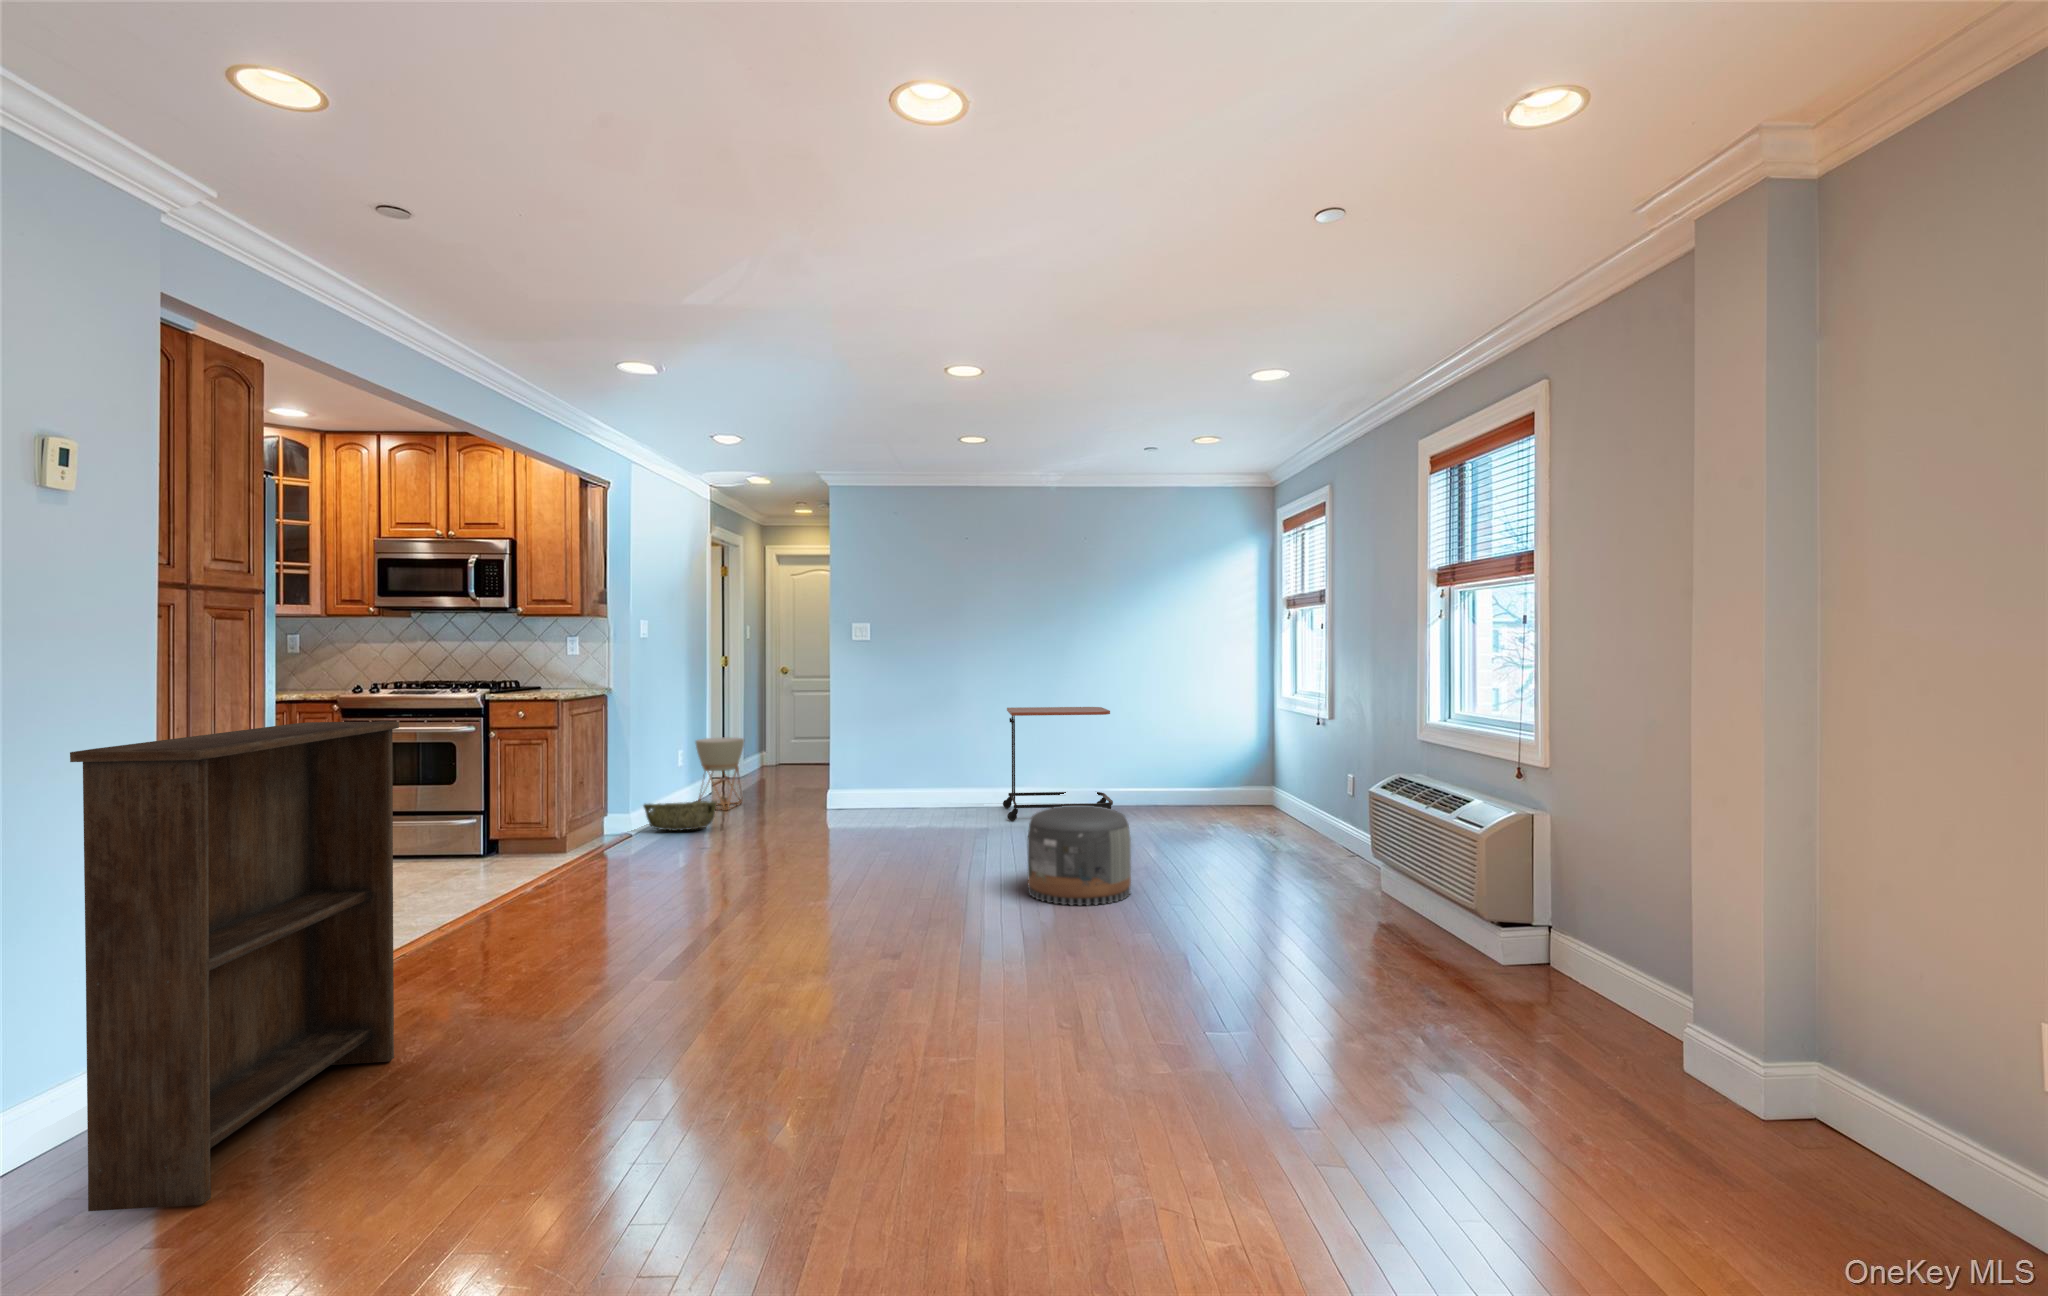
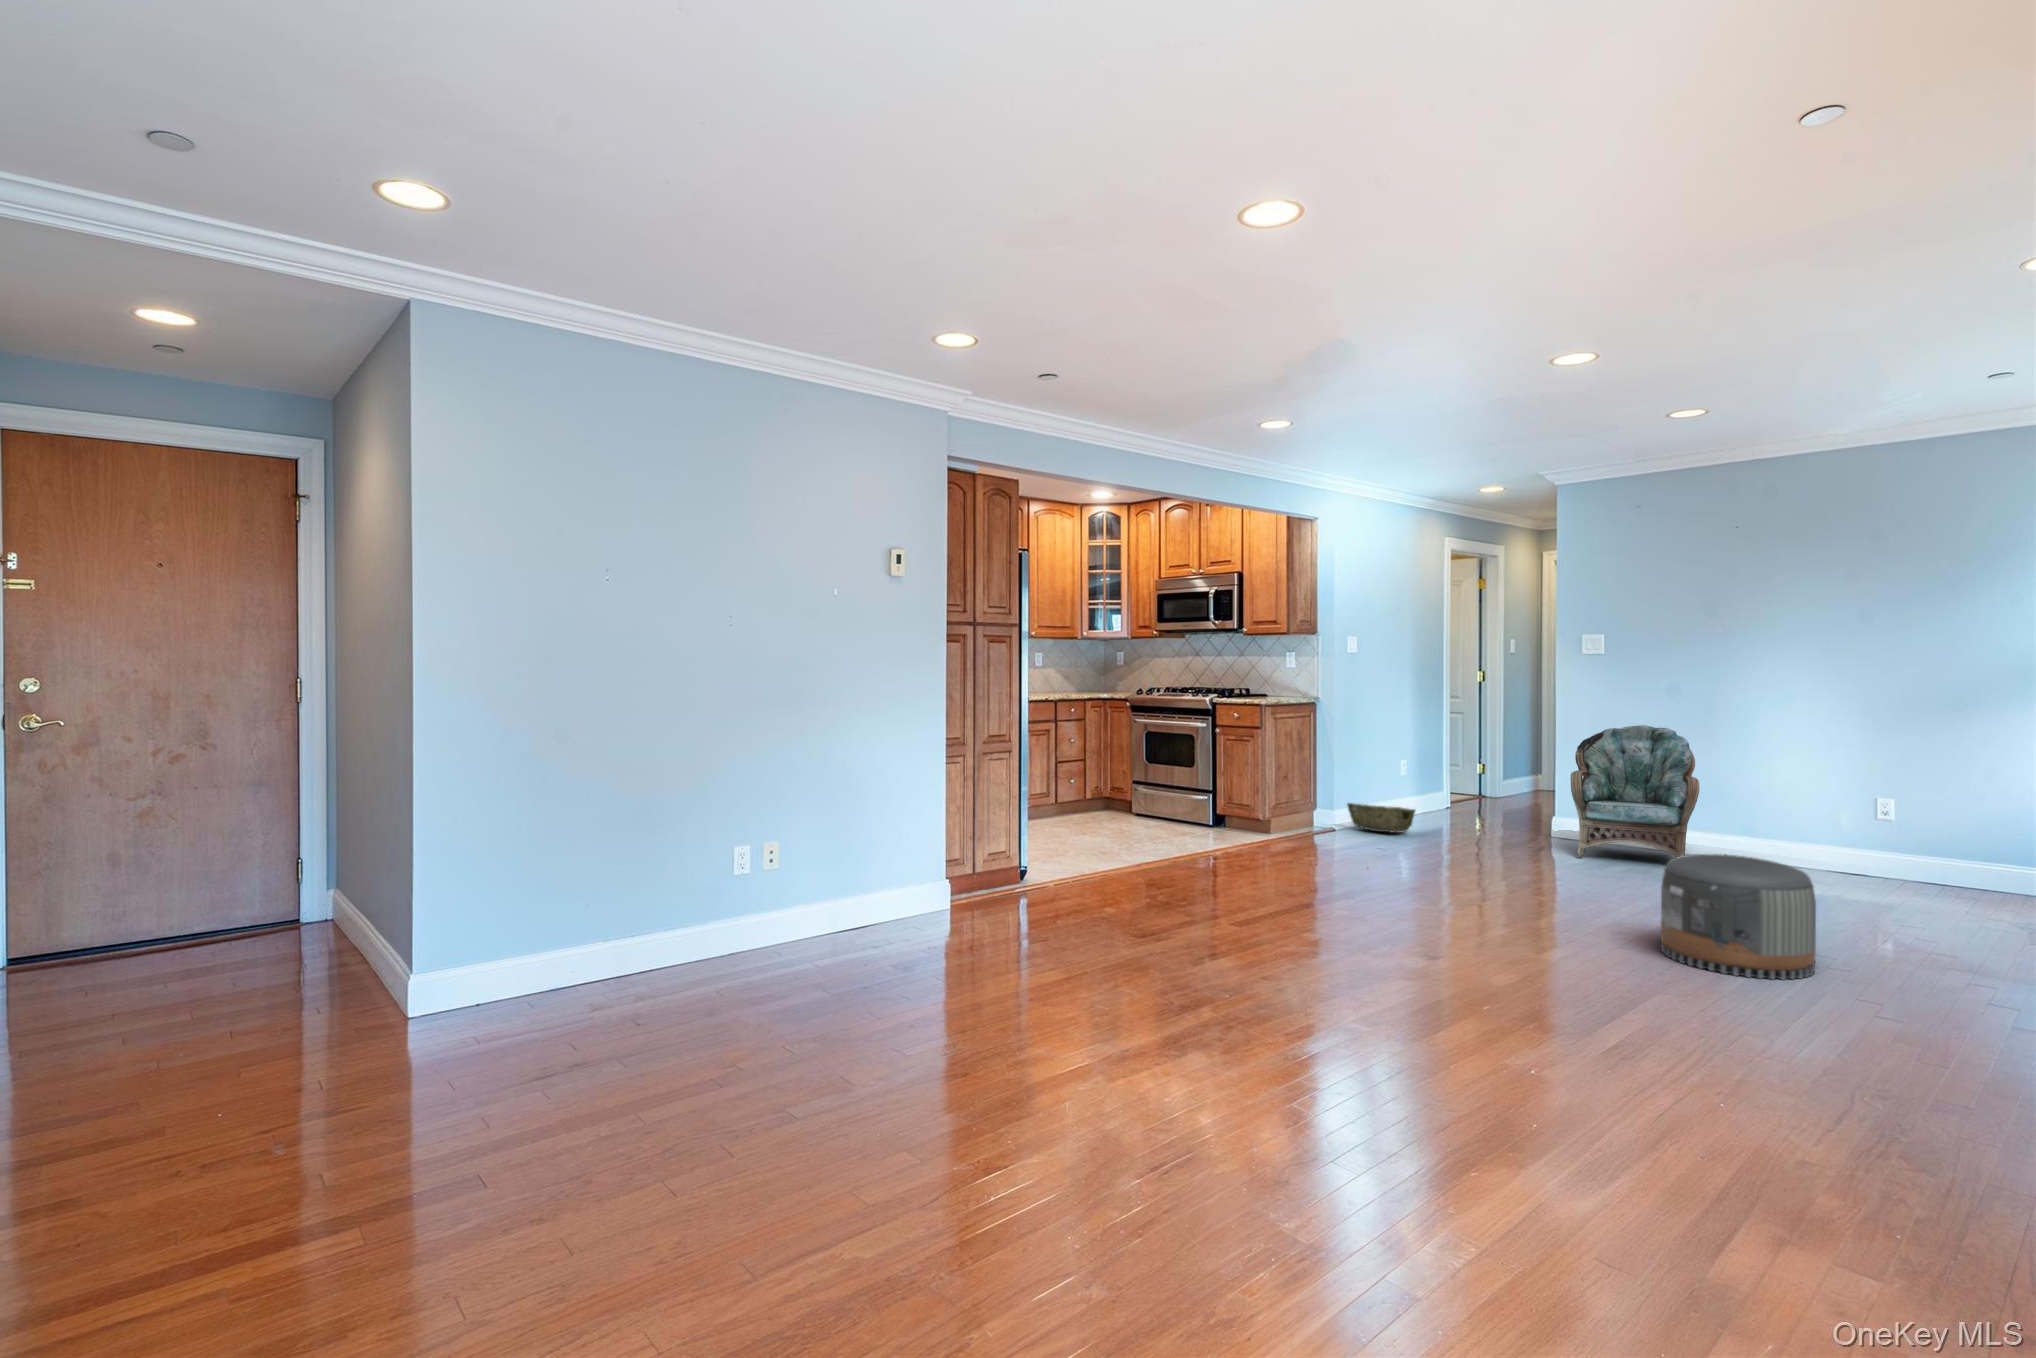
armchair: none [858,702,961,827] -> present [1571,725,1700,858]
side table: present [1003,707,1113,821] -> none [1762,740,1954,897]
bookshelf: present [70,721,399,1211] -> none [869,706,1044,961]
planter: present [696,737,744,810] -> none [1418,751,1468,822]

